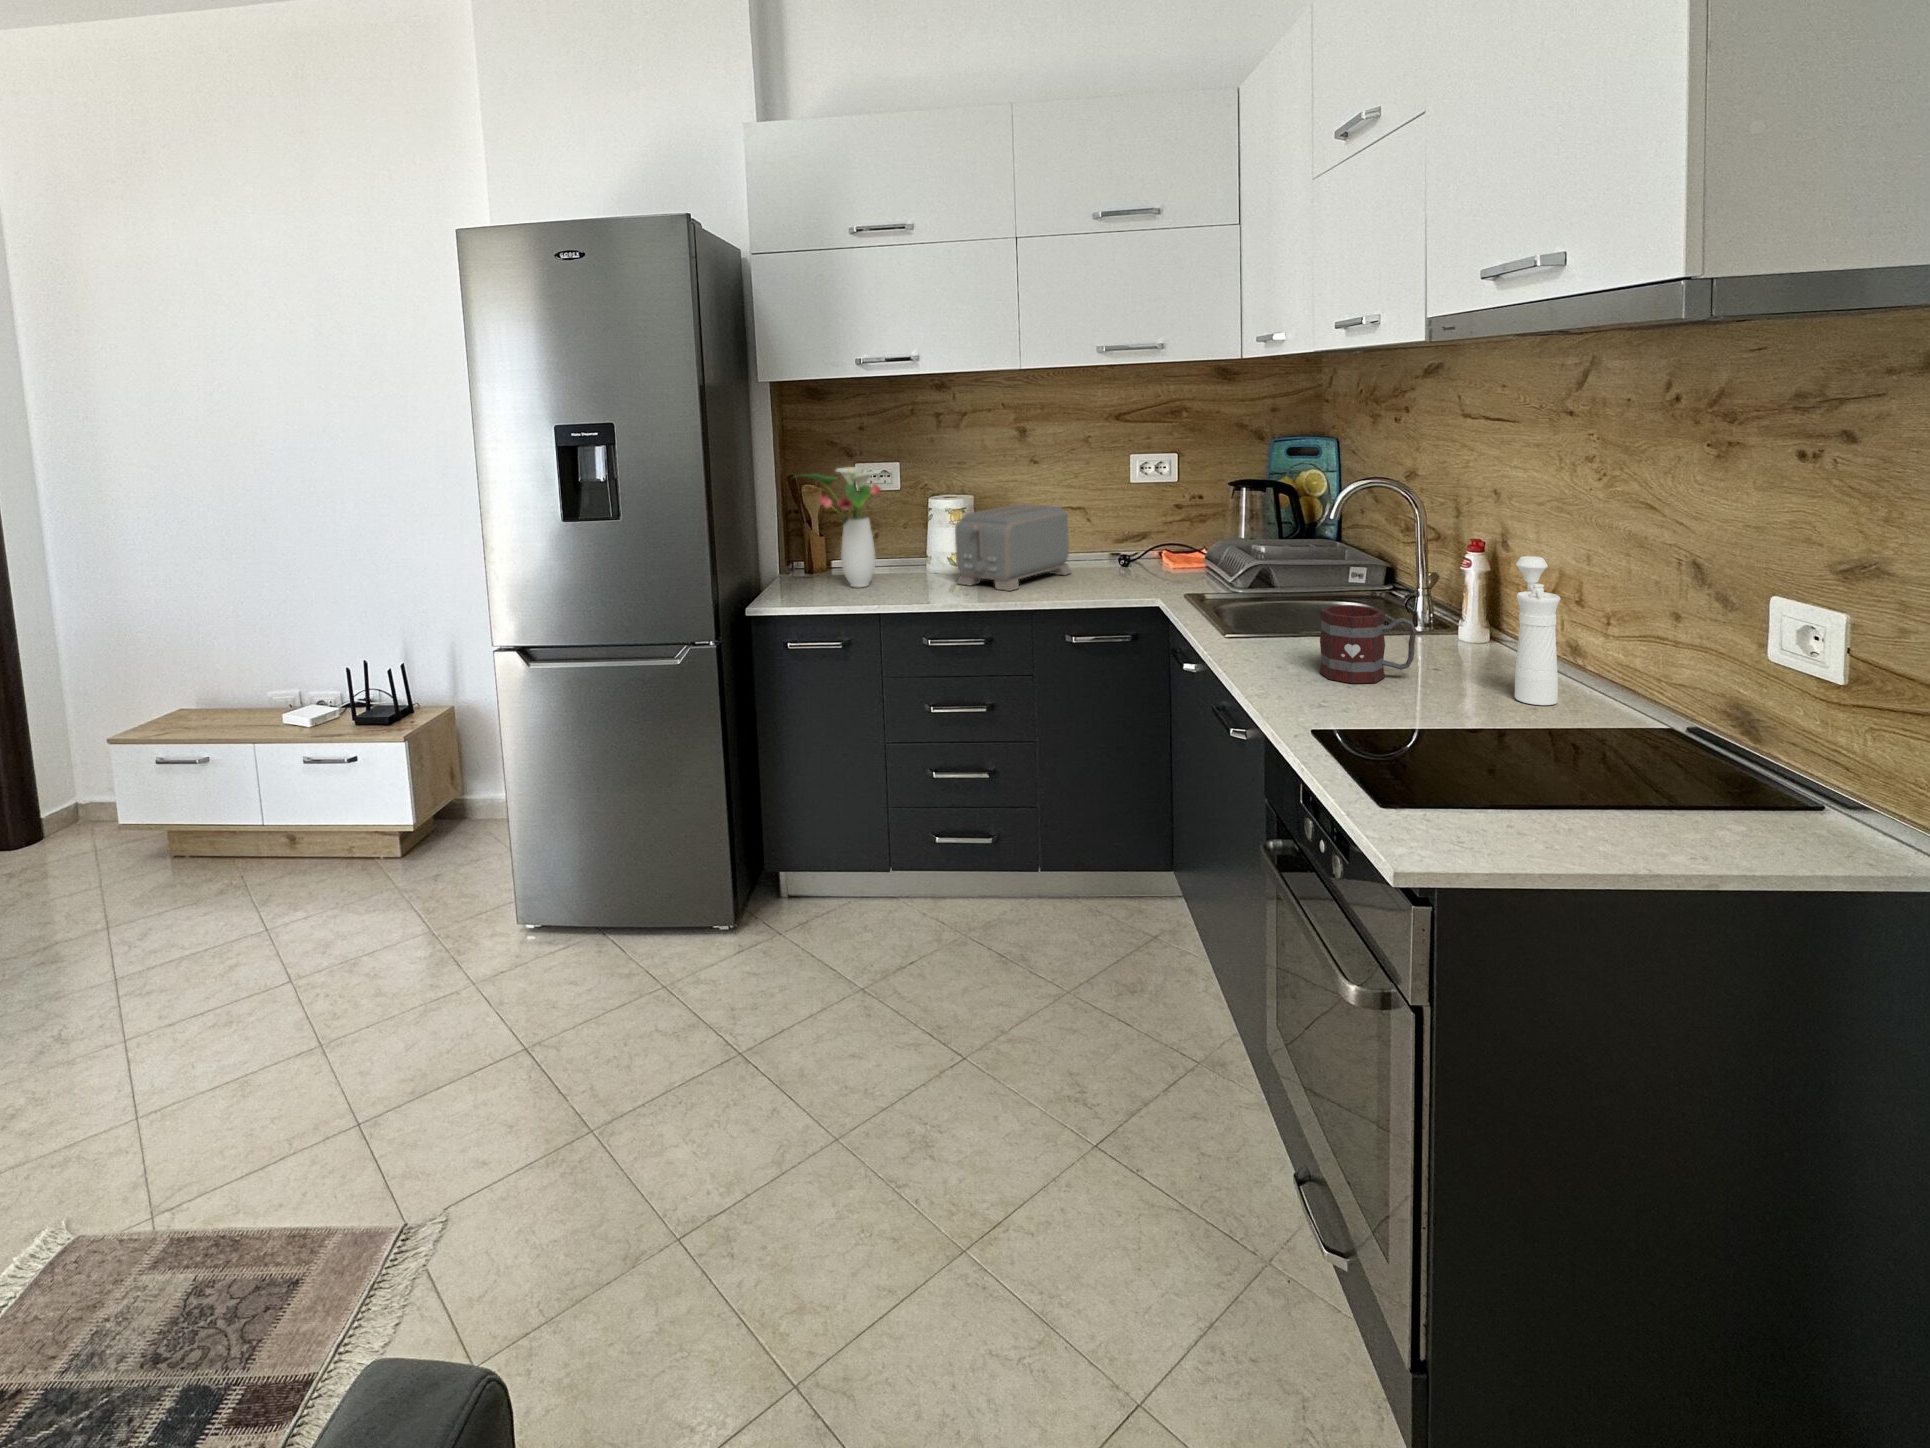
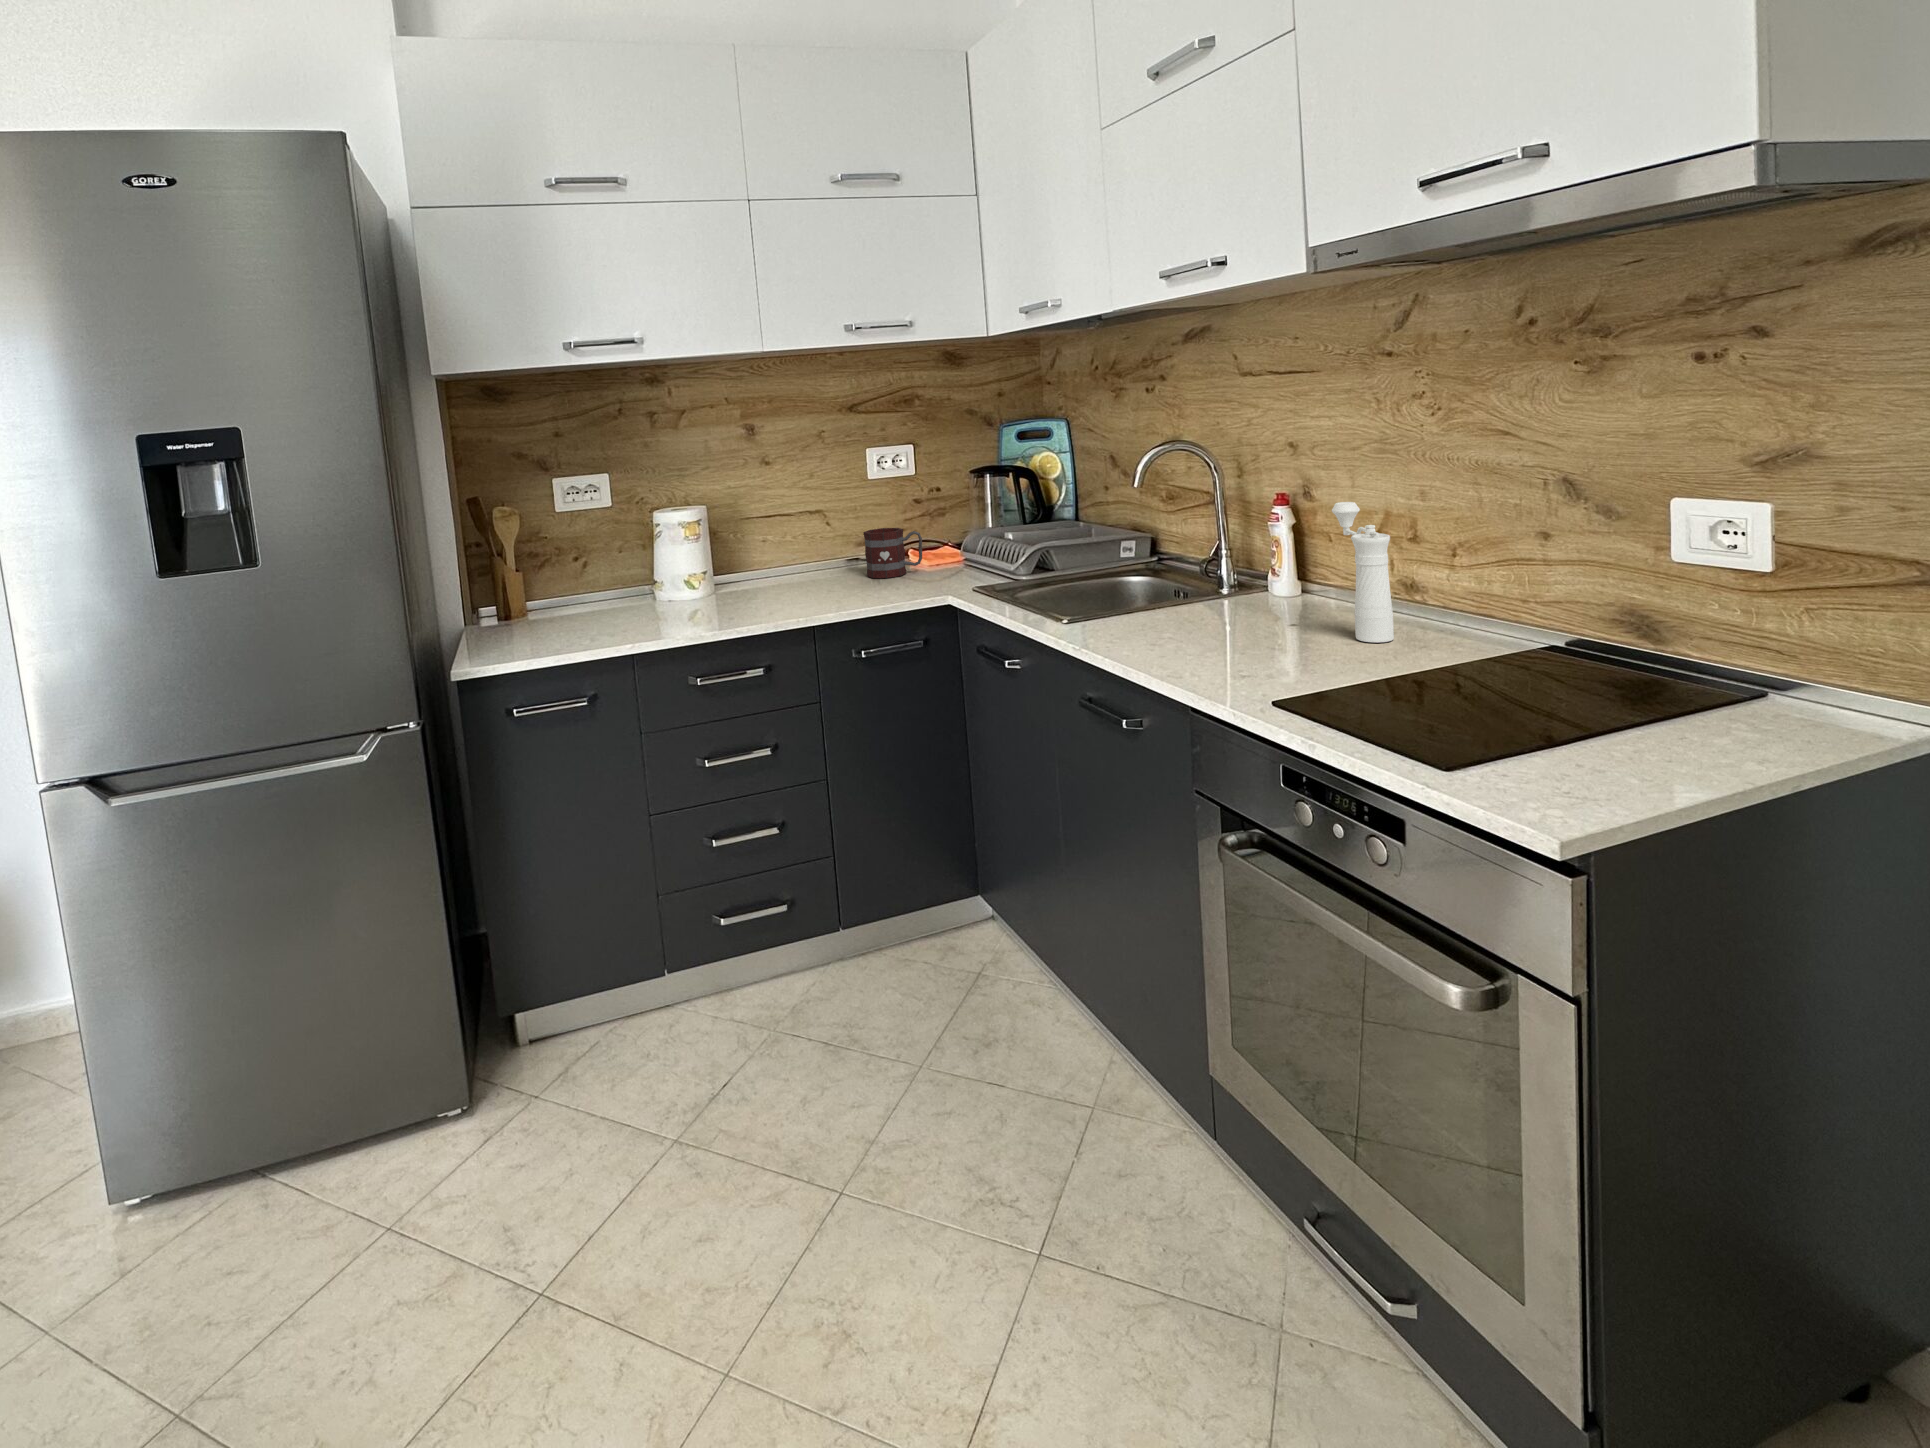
flower arrangement: present [802,467,881,587] -> none [482,479,605,628]
toaster: present [955,504,1071,591] -> none [696,509,823,610]
mug: present [1320,605,1416,683] -> present [863,528,922,578]

